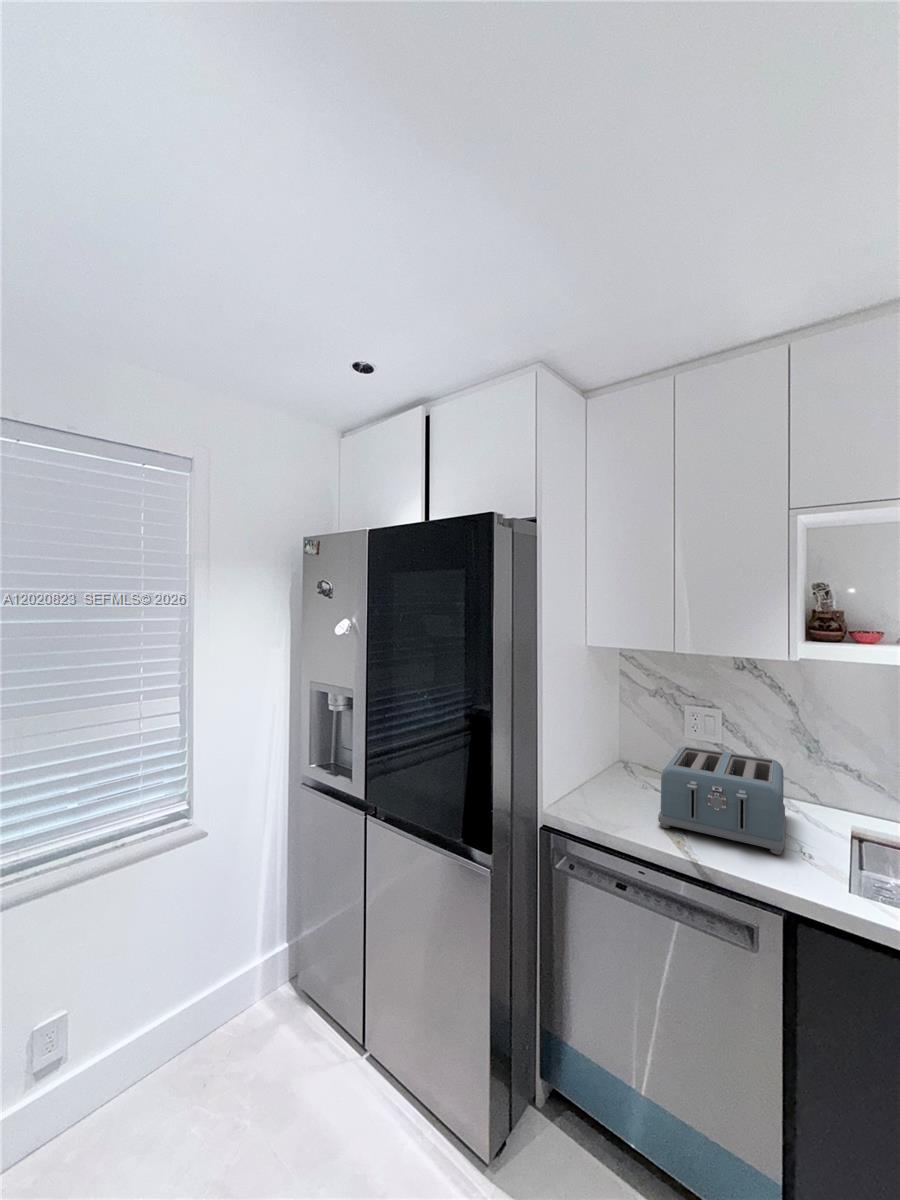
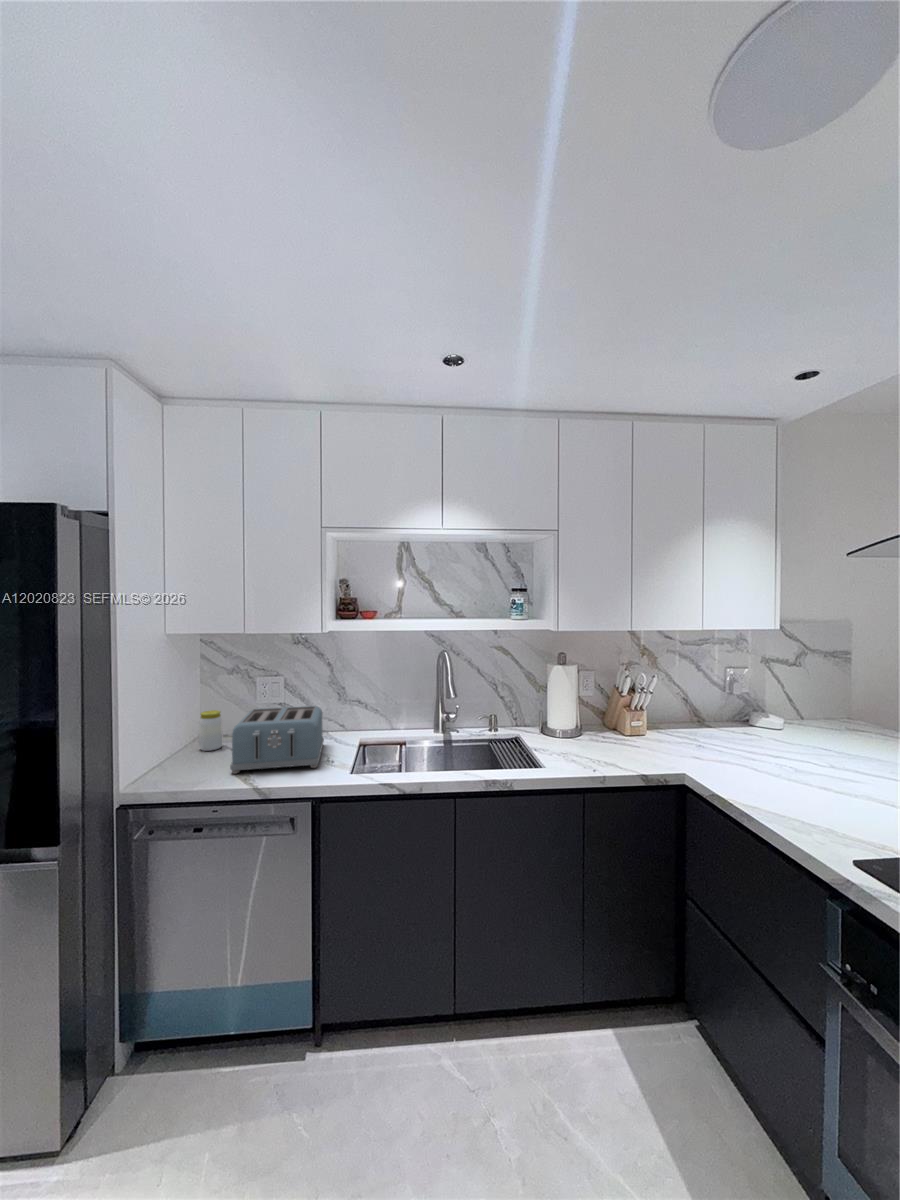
jar: none [621,736,646,784] -> present [199,710,222,751]

